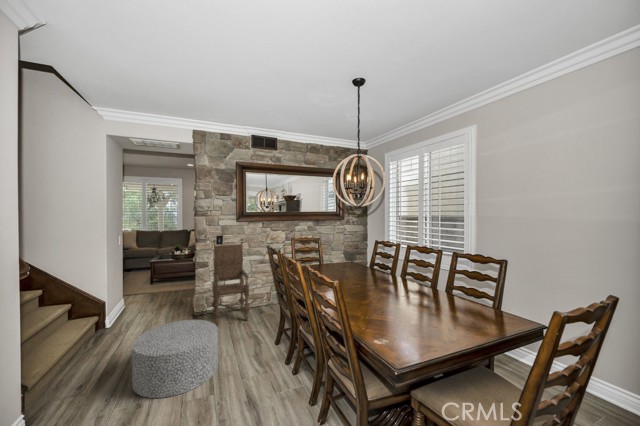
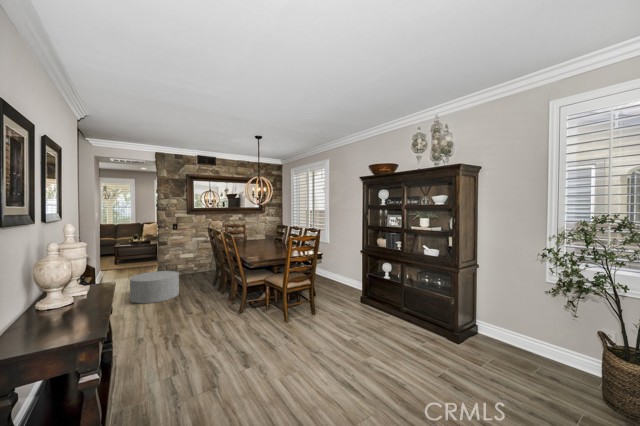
armchair: present [212,239,250,326] -> none [170,225,197,281]

